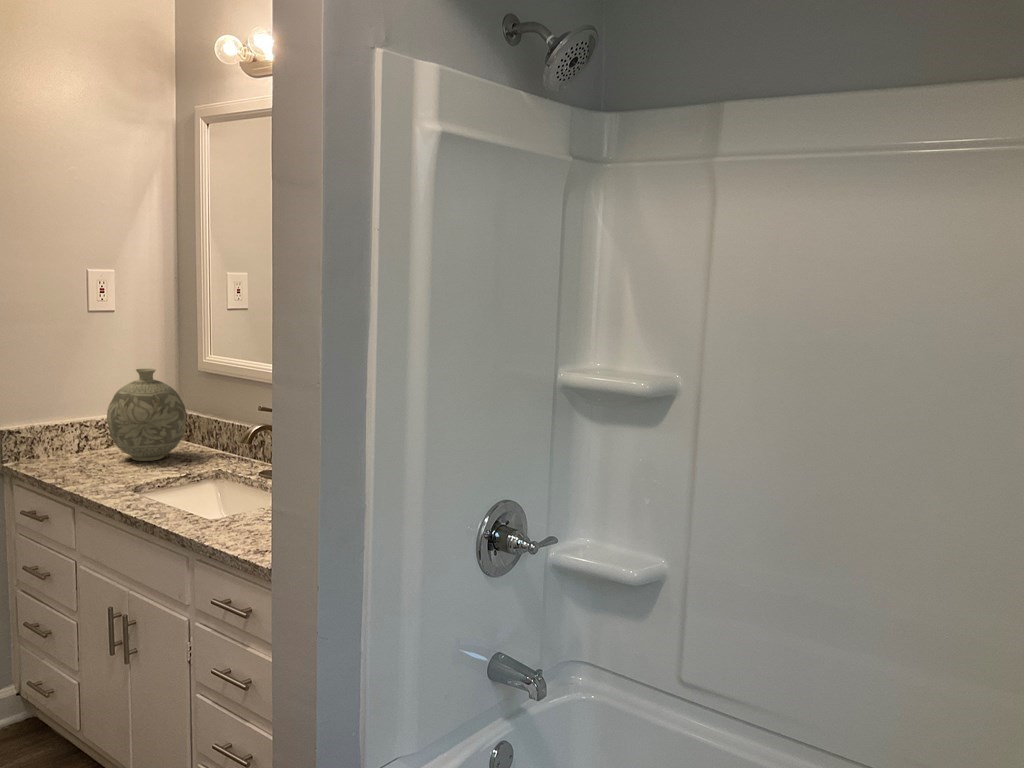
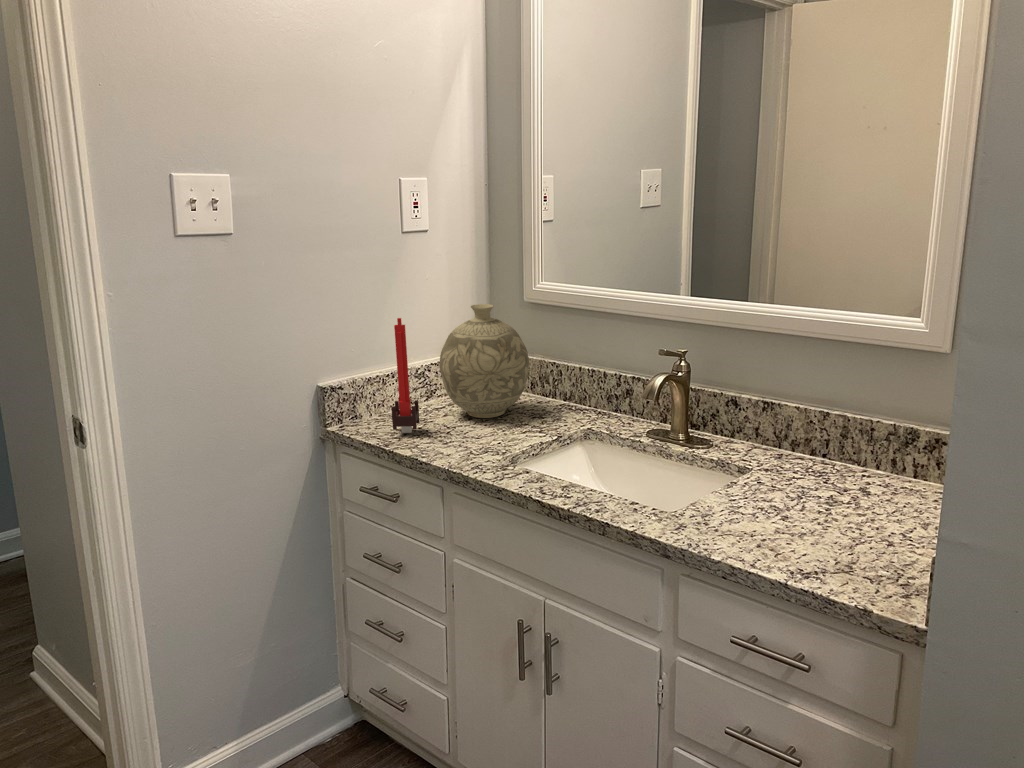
candle: none [51,374,80,469] -> present [391,318,420,433]

